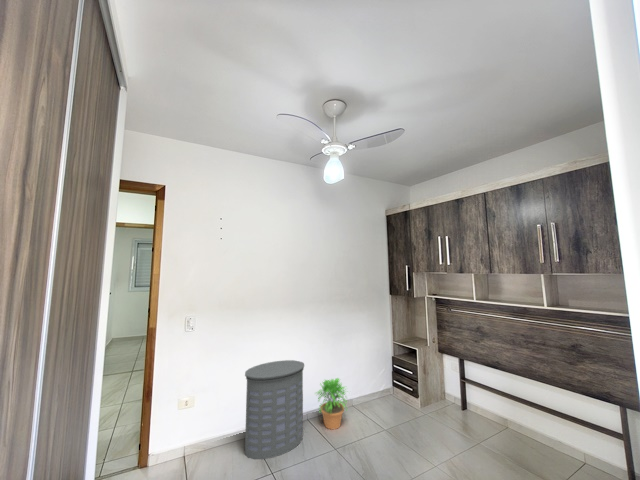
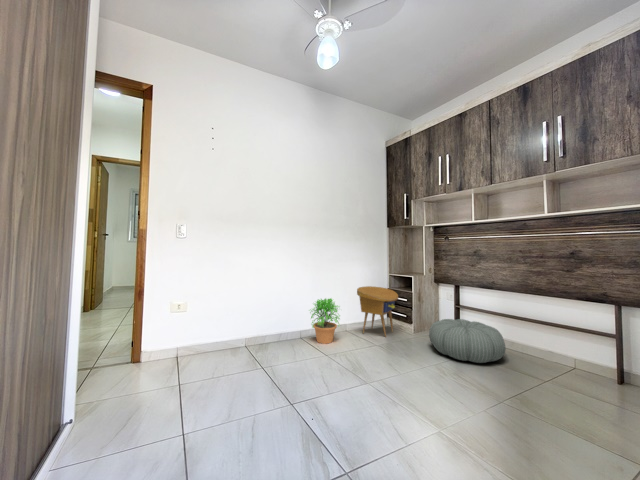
side table: none [363,357,404,416] -> present [357,286,398,337]
laundry hamper: present [245,360,304,459] -> none [236,277,297,359]
pouf: none [437,401,515,460] -> present [429,319,506,363]

